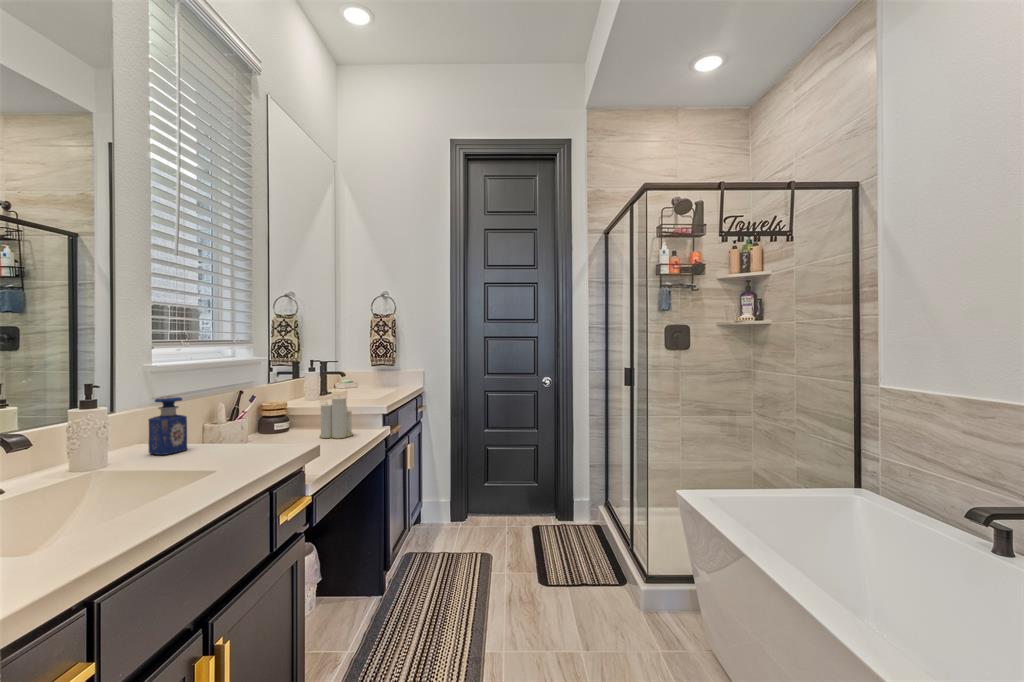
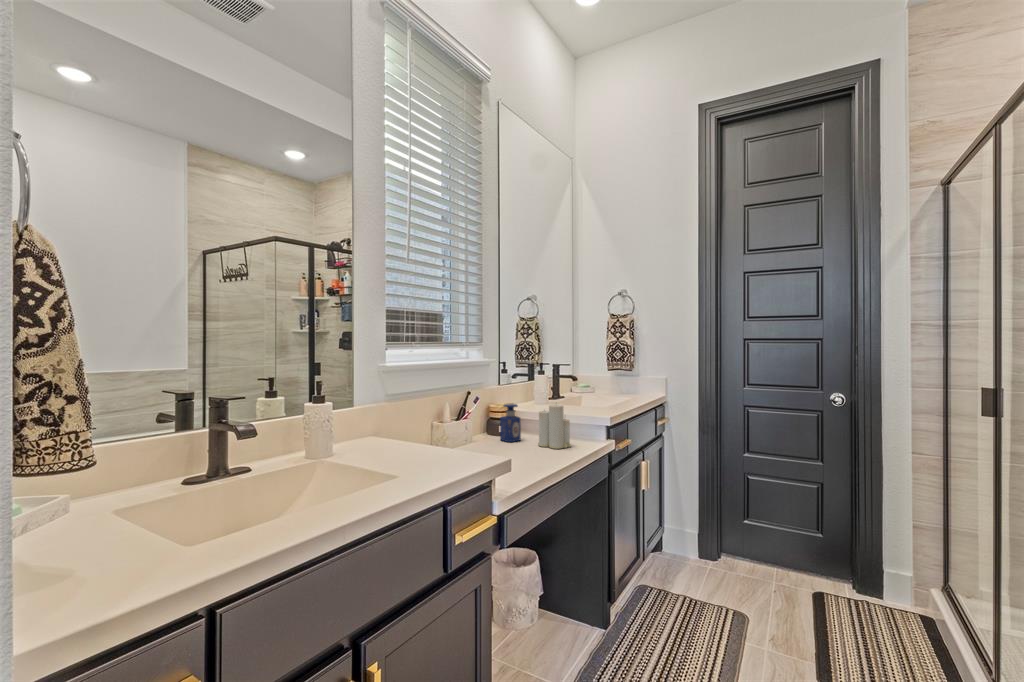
perfume bottle: present [148,396,187,455] -> present [500,403,521,442]

